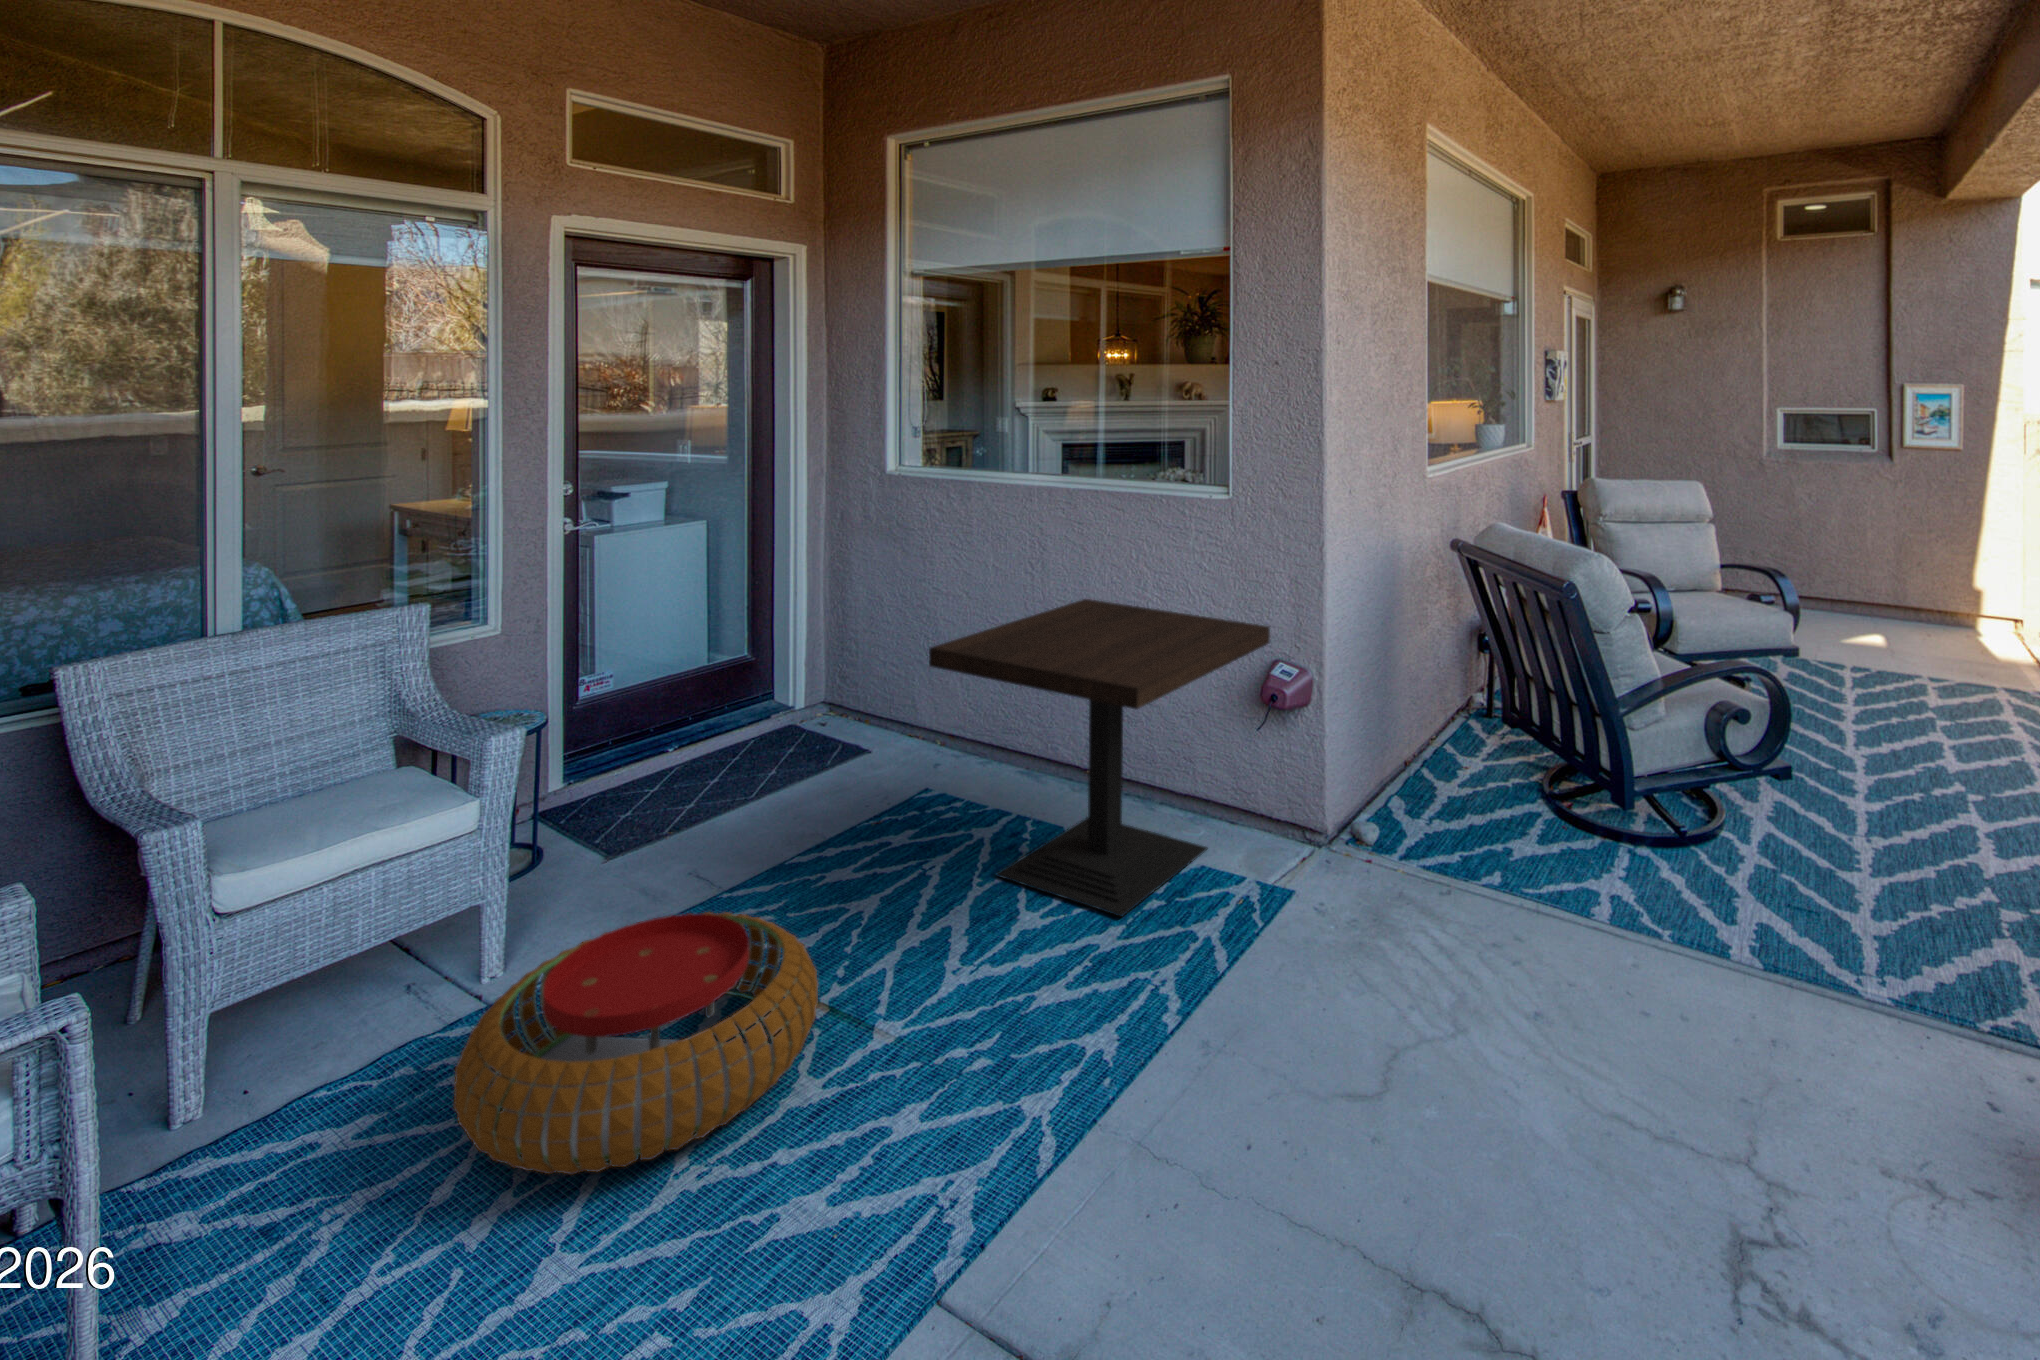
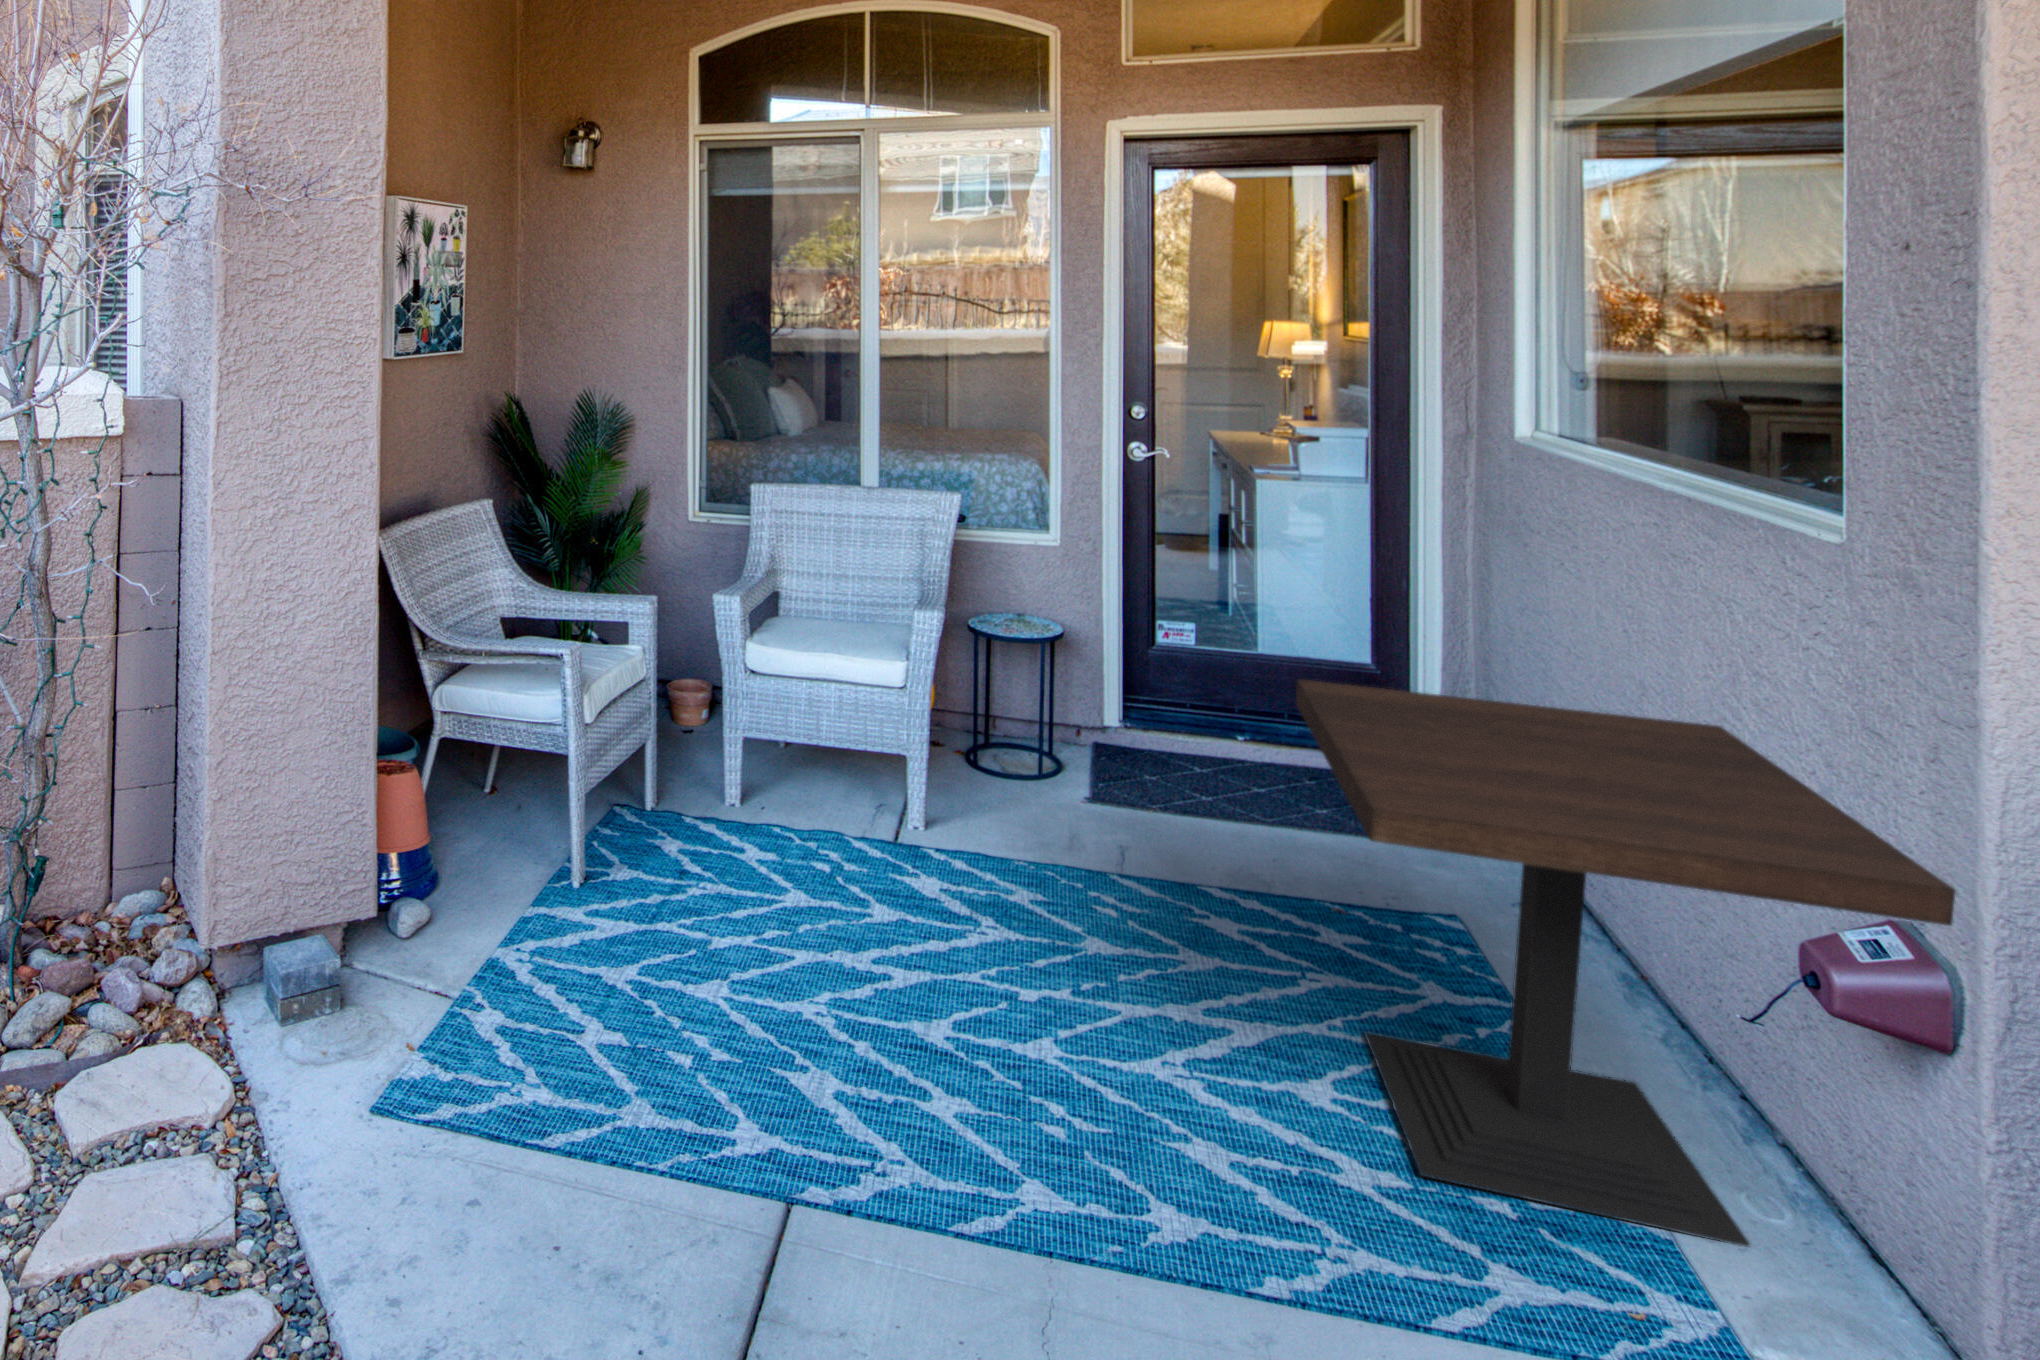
pouf: present [454,912,818,1175] -> none [743,806,1042,1006]

